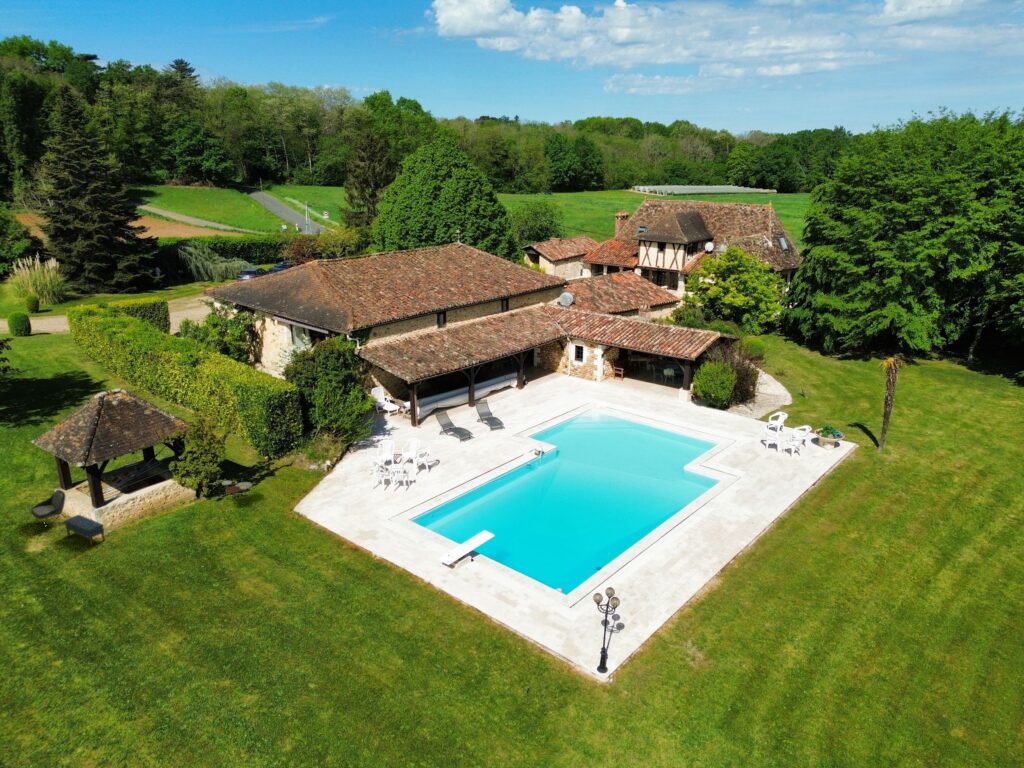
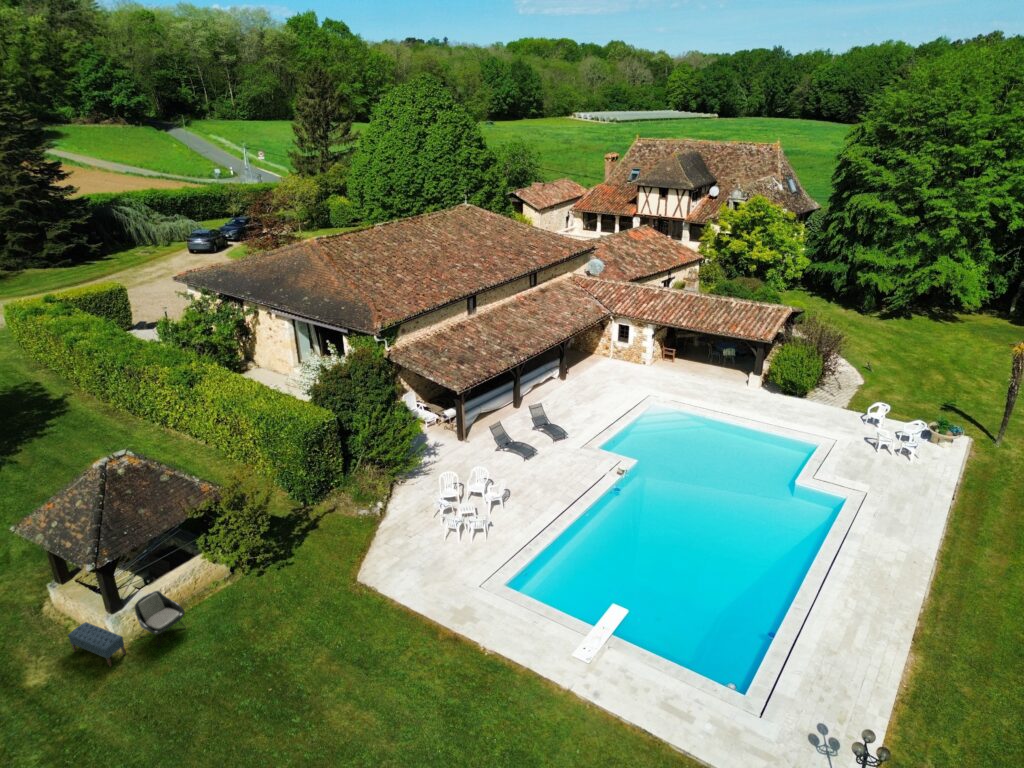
side table: present [222,481,252,503] -> none [262,546,300,577]
lounge chair: present [31,490,66,531] -> present [134,591,186,648]

